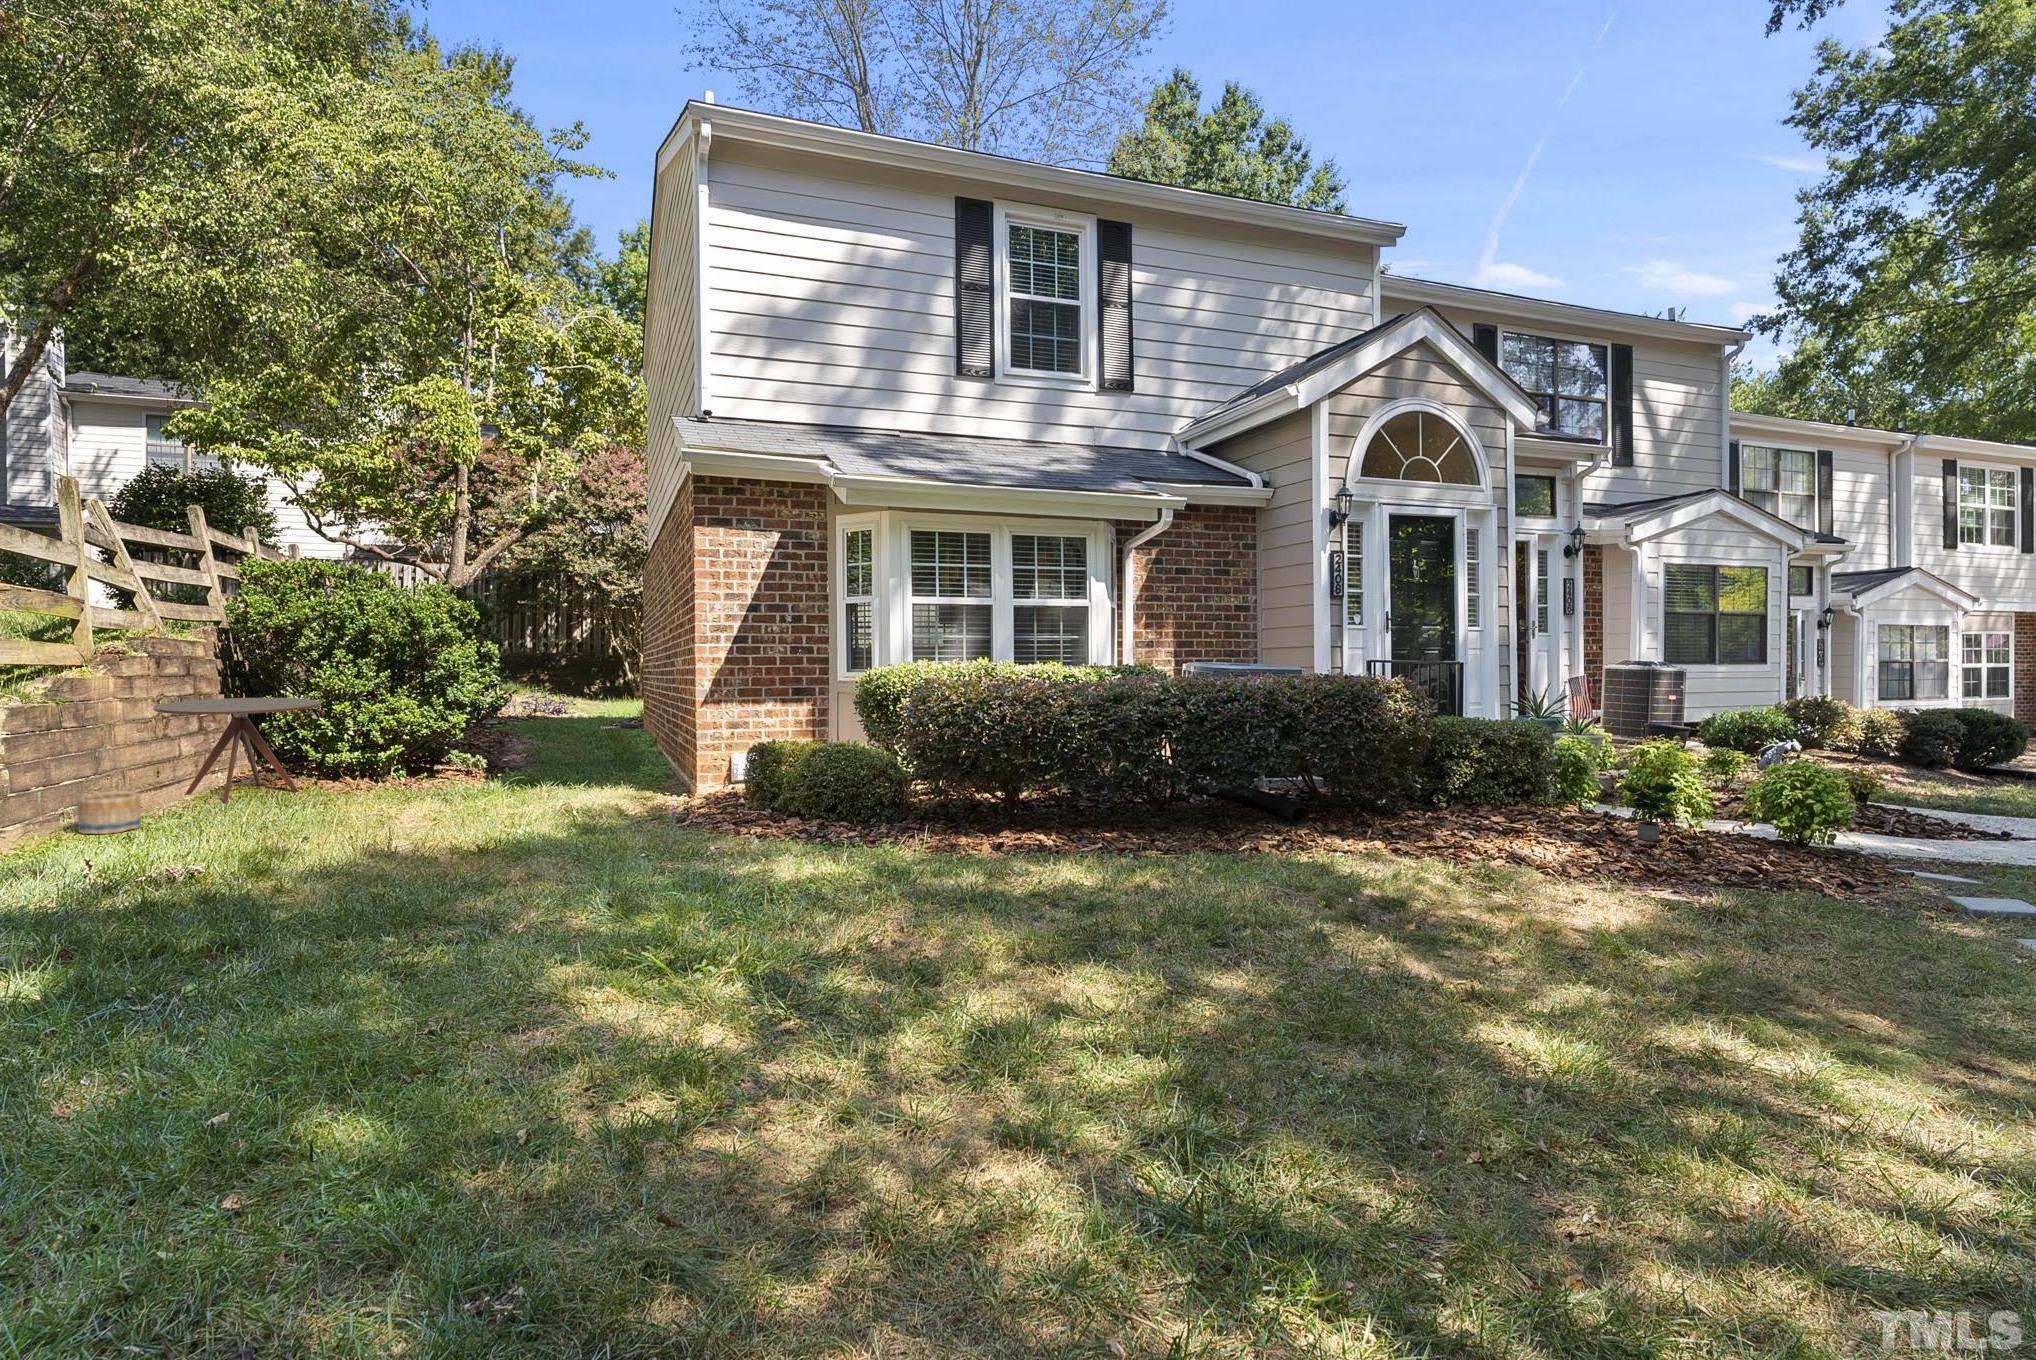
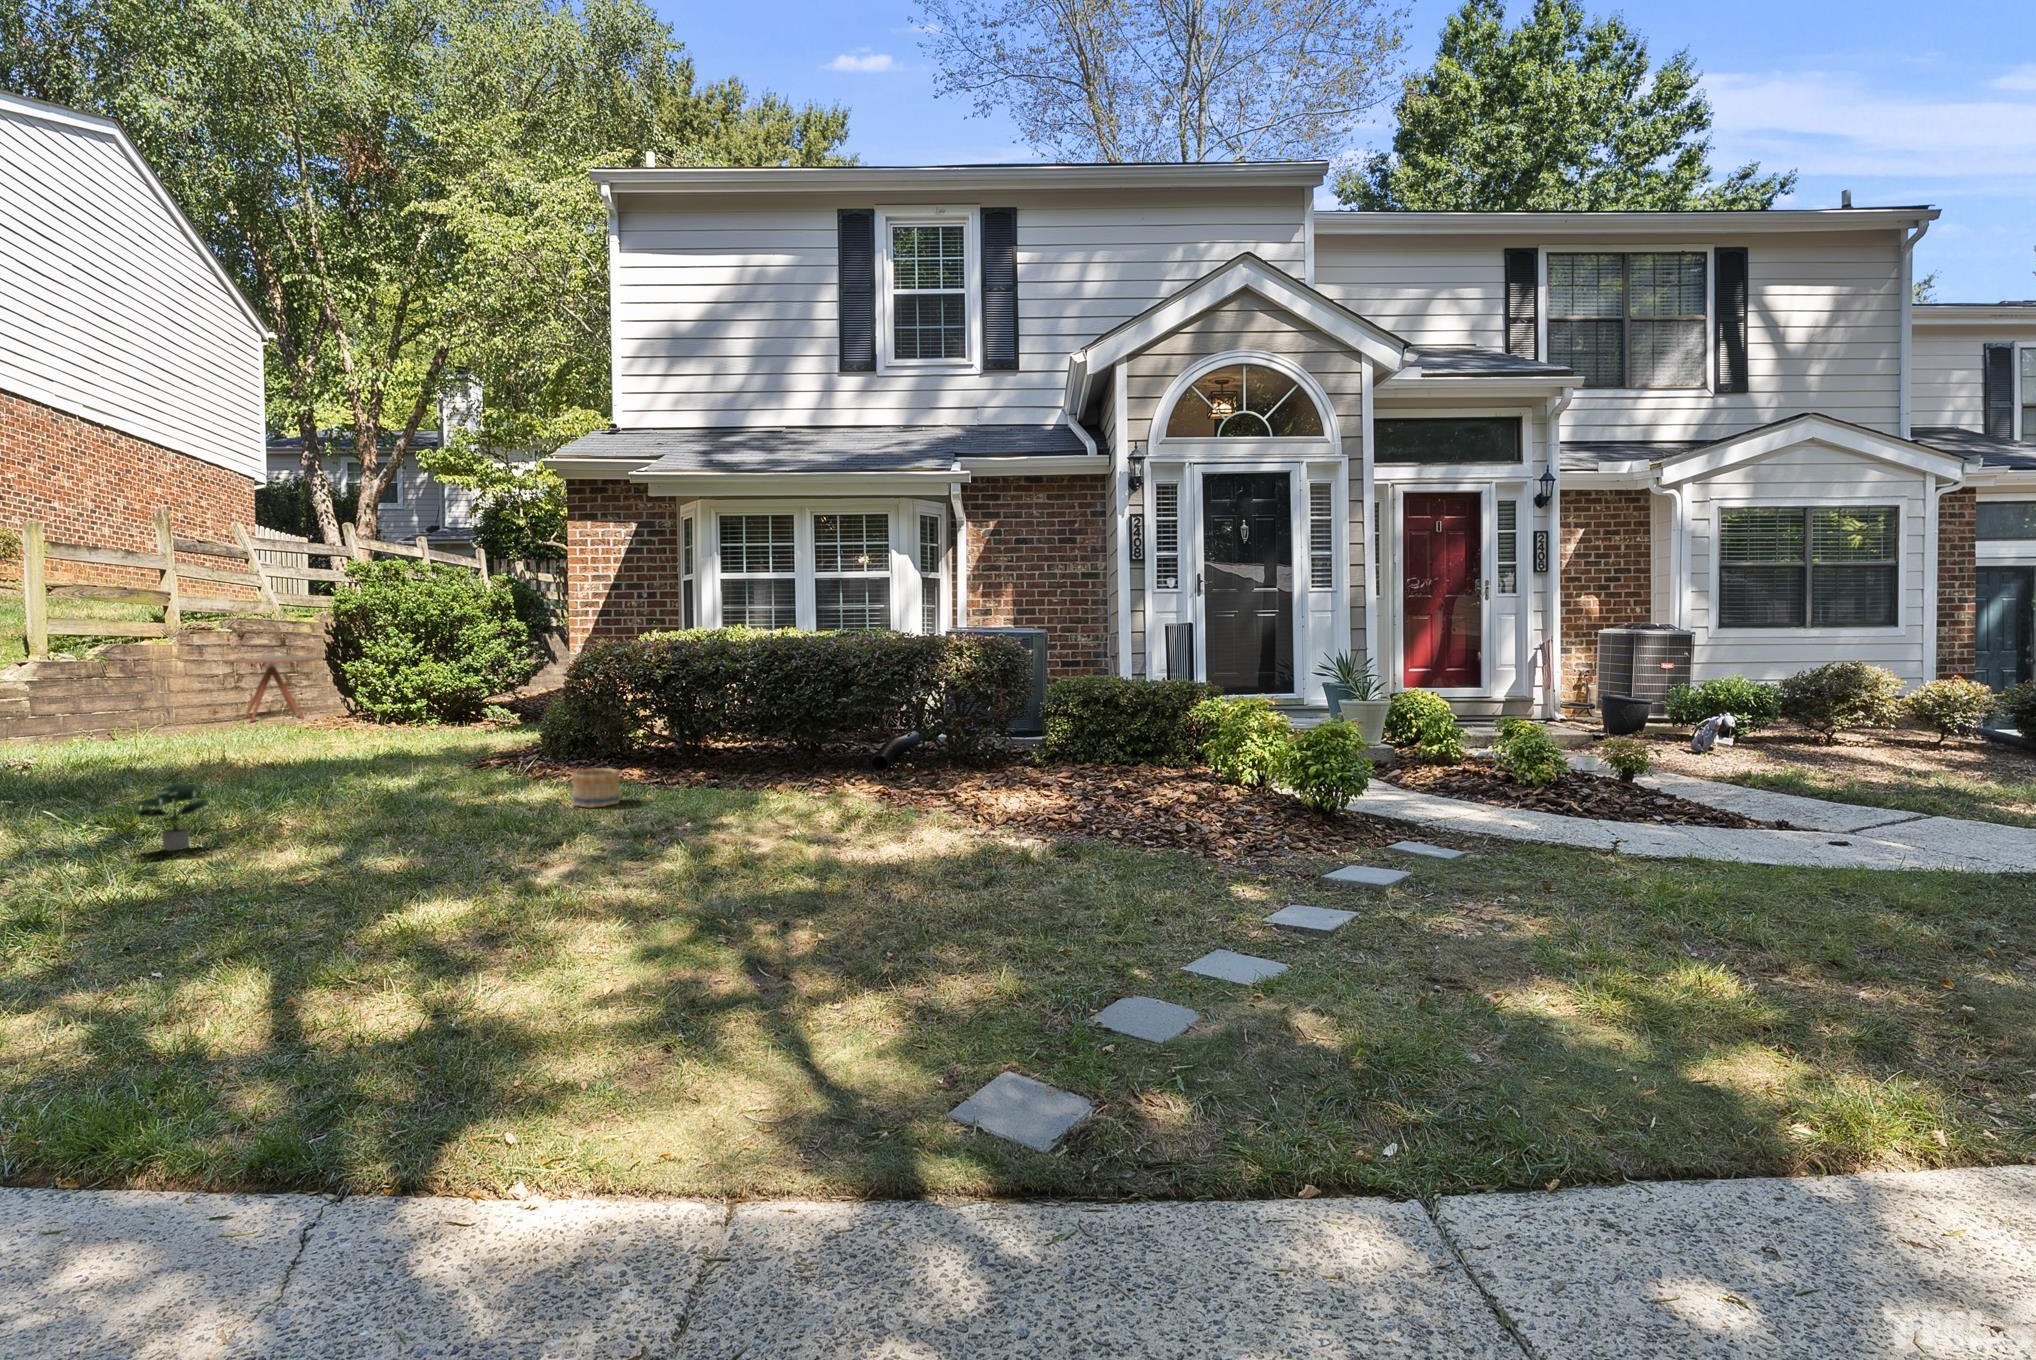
potted plant: present [1622,784,1677,841] -> present [134,784,208,851]
basket: present [77,791,141,834] -> present [572,768,620,808]

